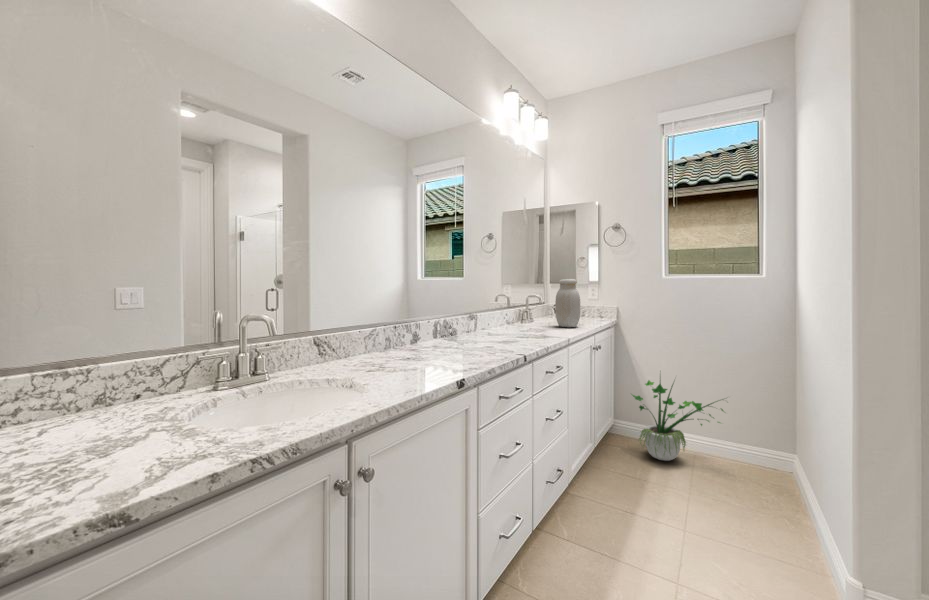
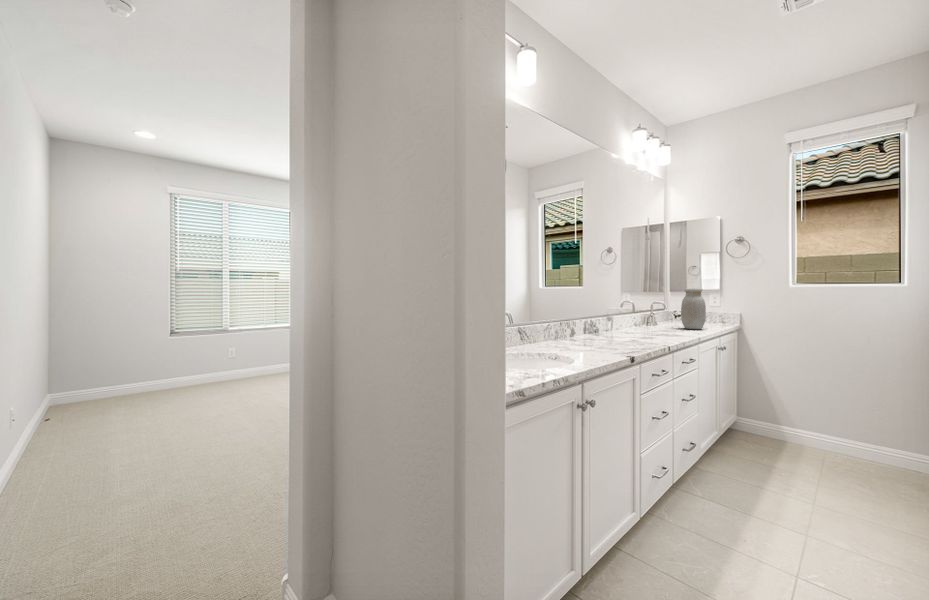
potted plant: present [632,380,723,461] -> none [754,365,868,454]

